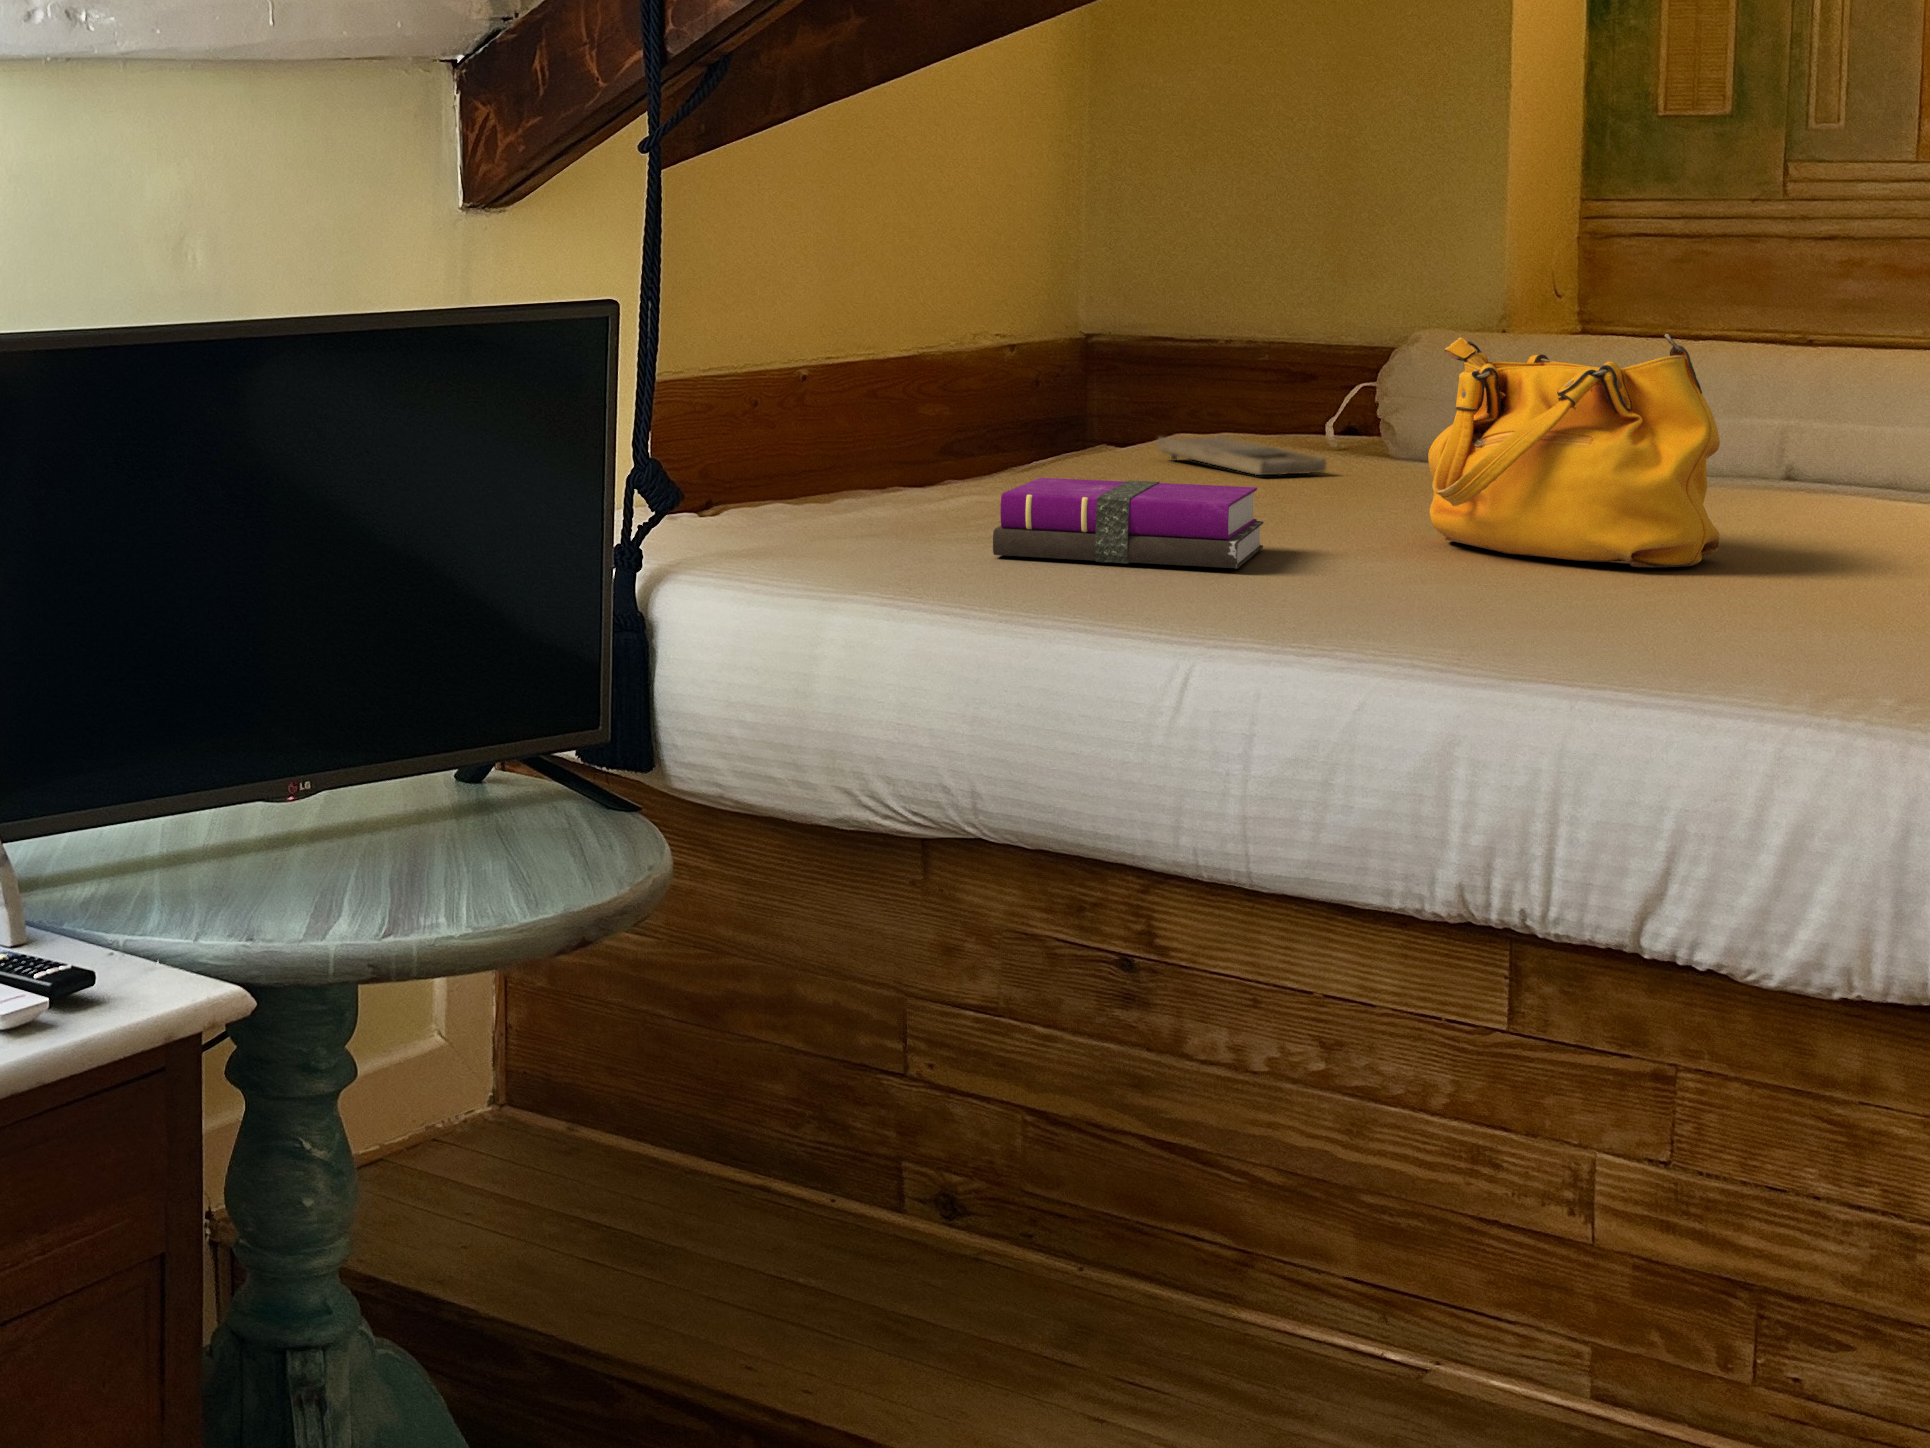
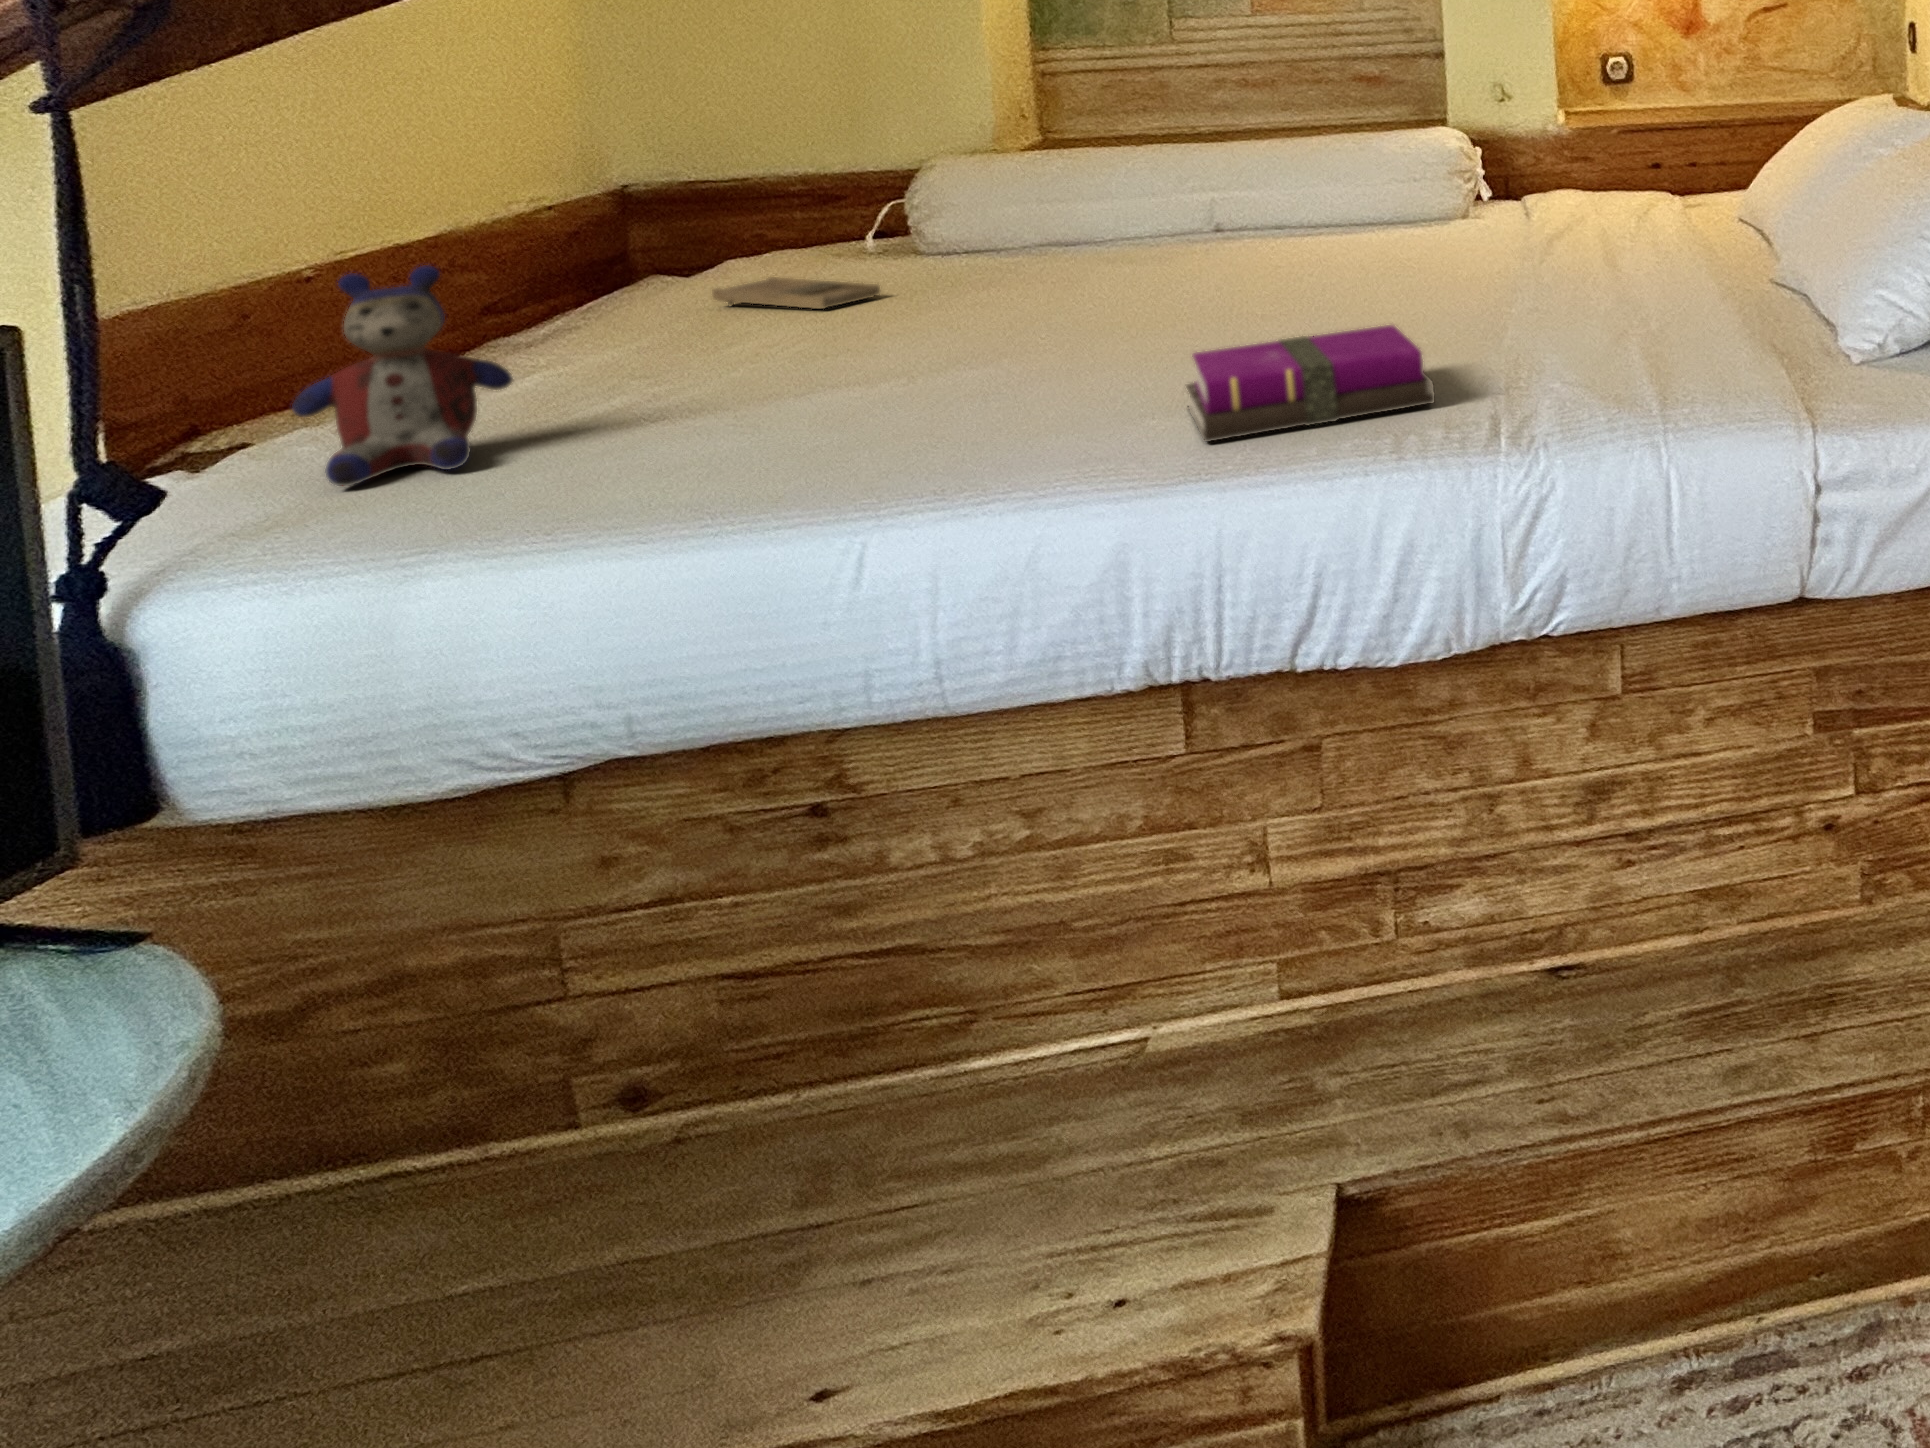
handbag: present [1428,334,1720,567] -> none [1001,171,1233,352]
stuffed bear: none [782,336,946,539] -> present [292,266,512,486]
notebook: present [993,478,1264,568] -> present [1187,325,1435,442]

